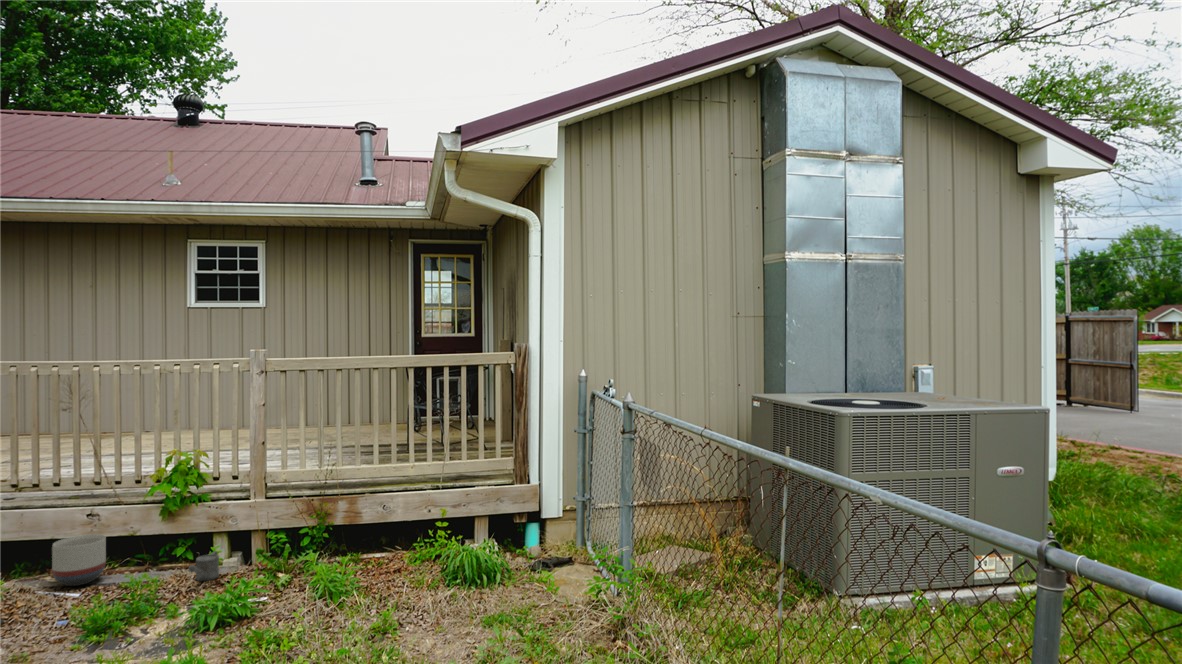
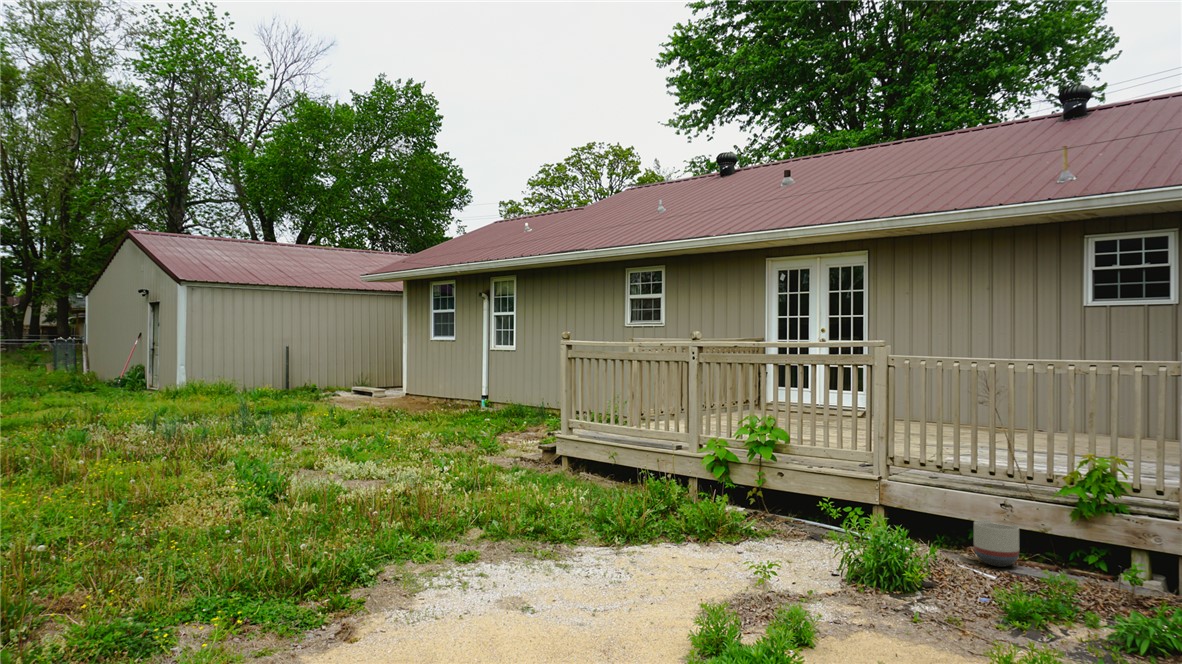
watering can: present [189,551,219,581] -> none [1109,571,1142,601]

